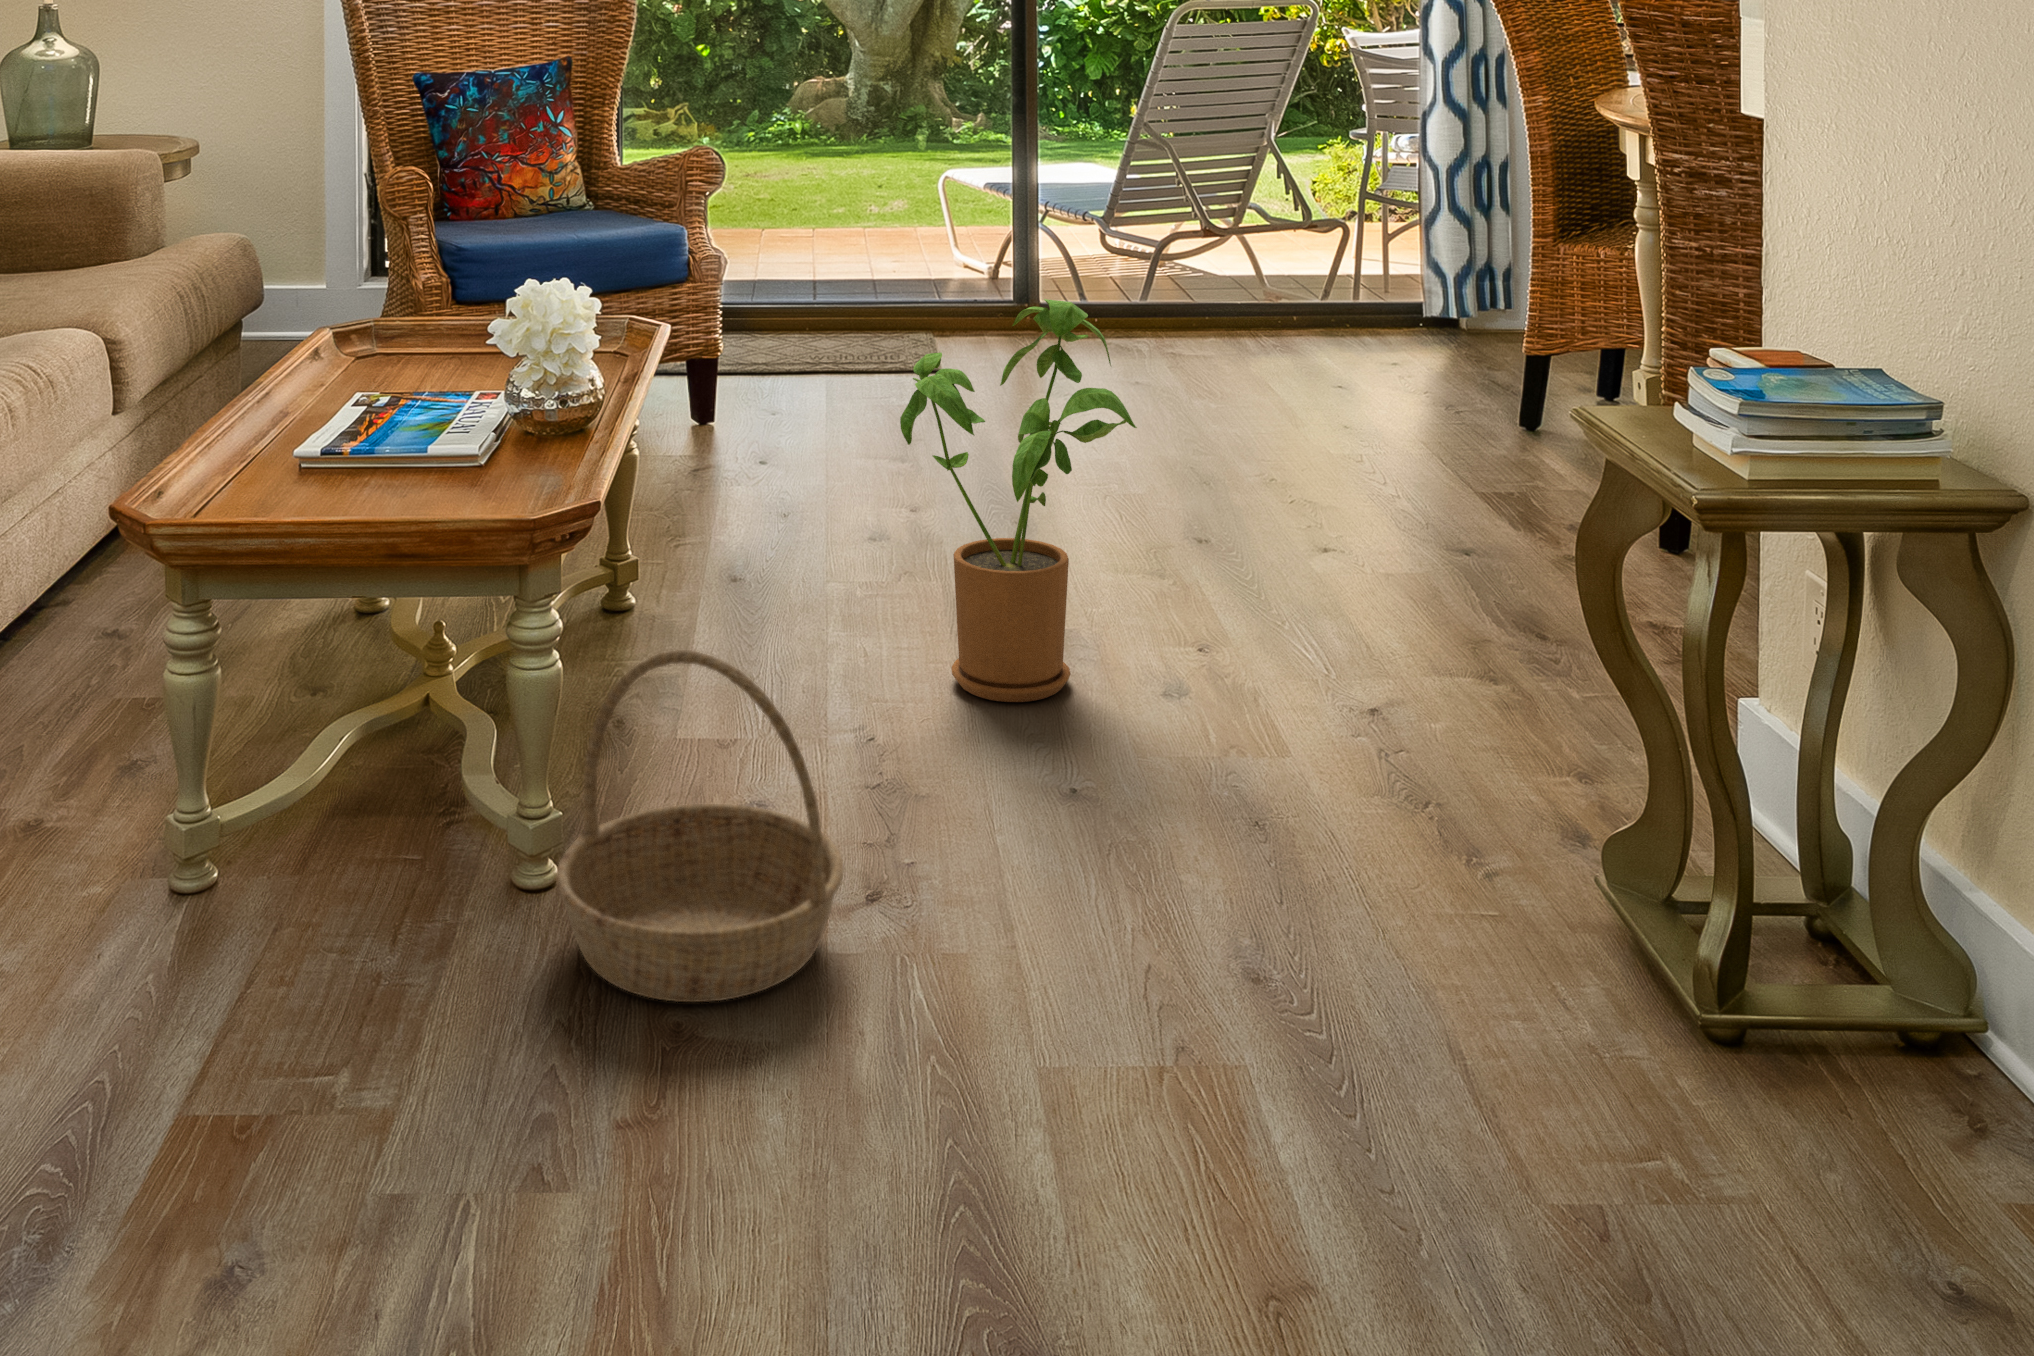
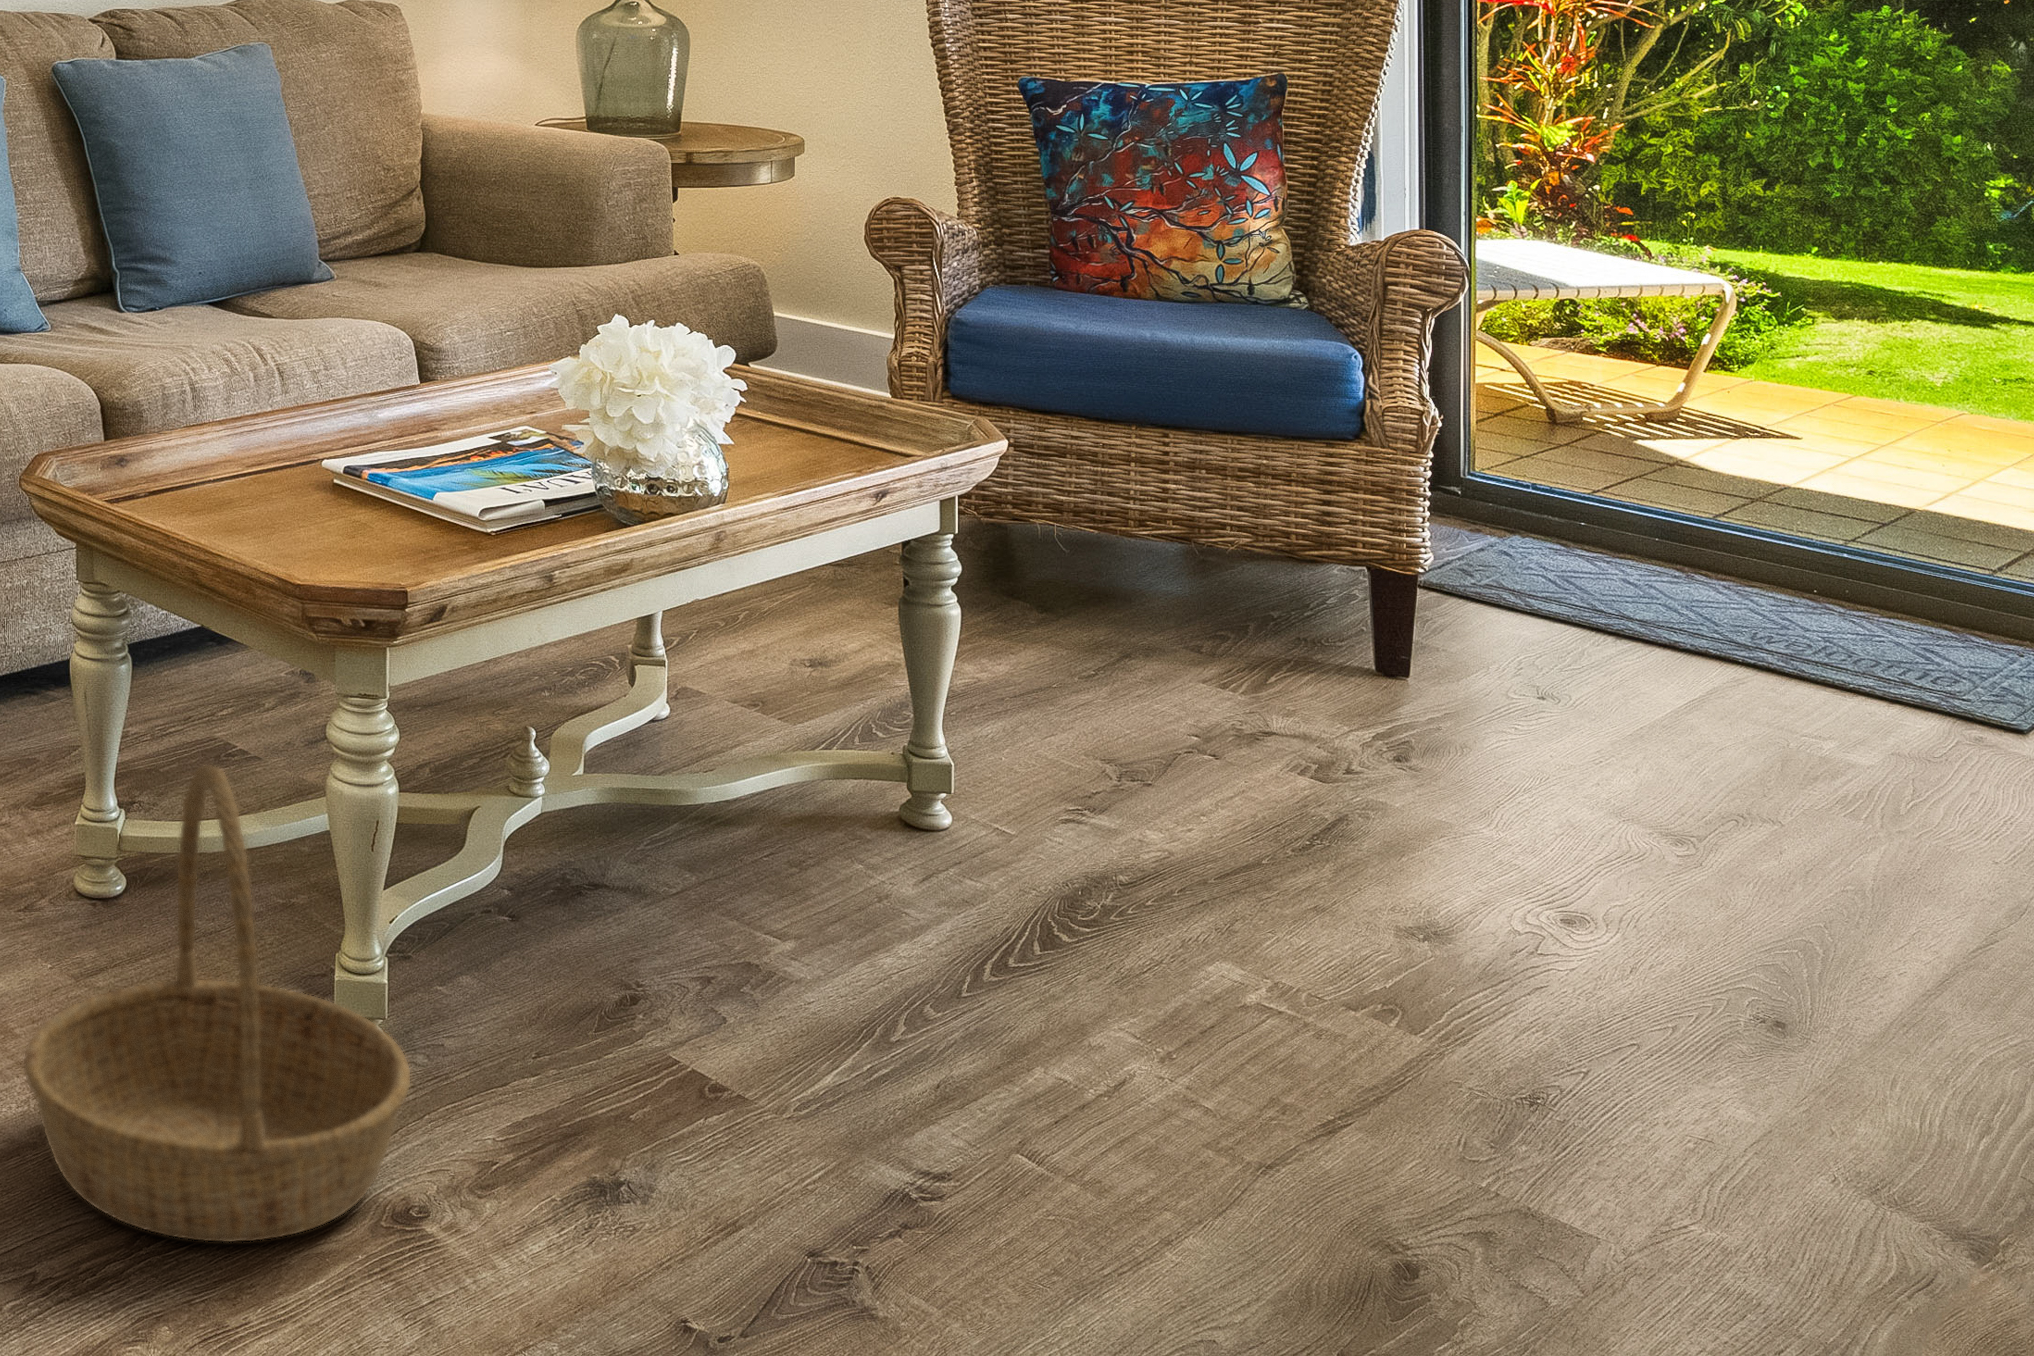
house plant: present [900,299,1137,702] -> none [1013,453,1414,1124]

